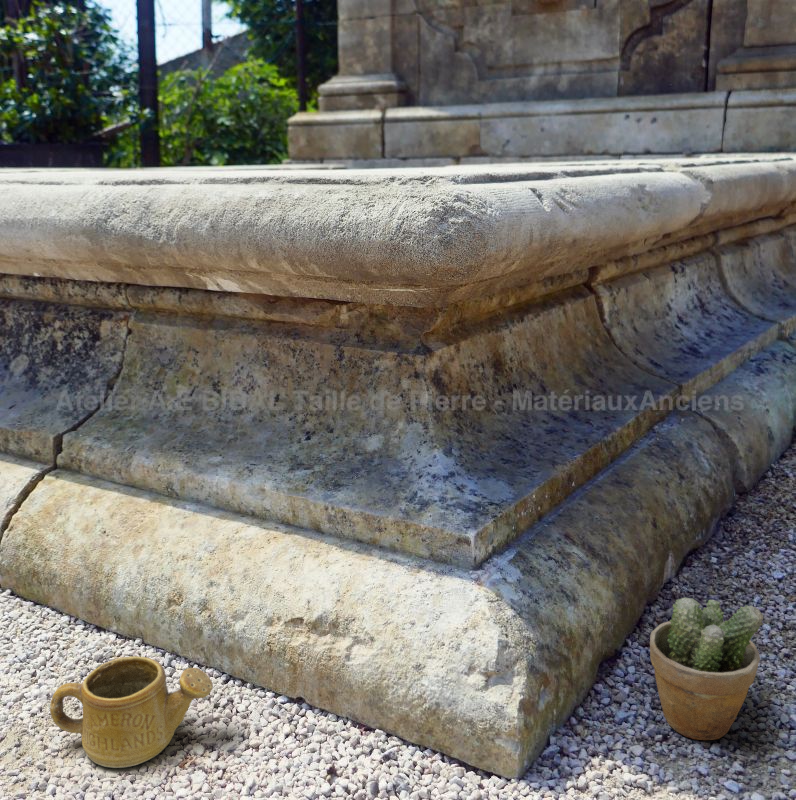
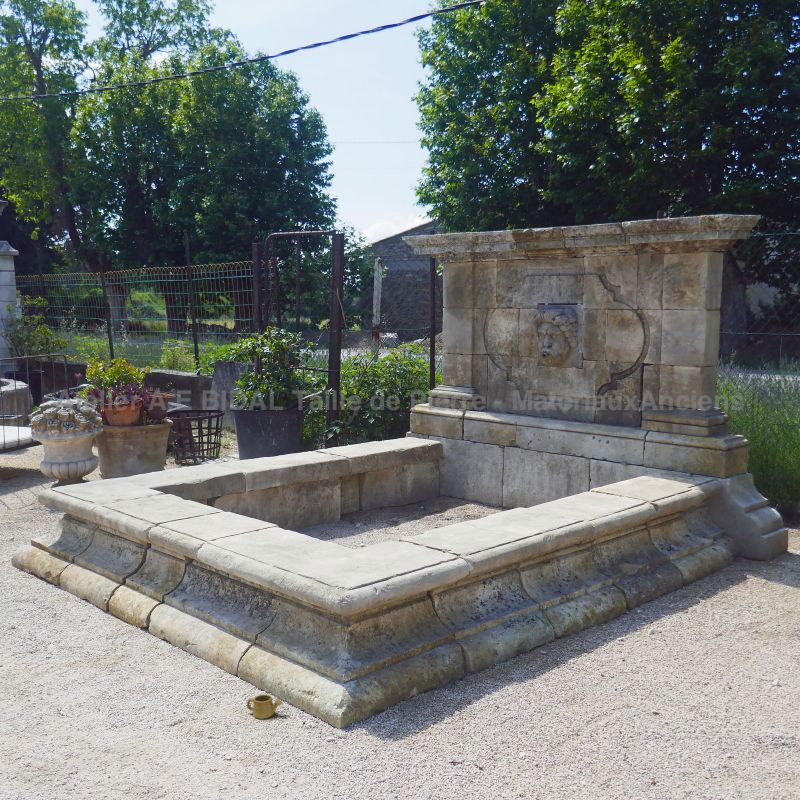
potted plant: present [650,597,763,740] -> none [380,694,405,730]

